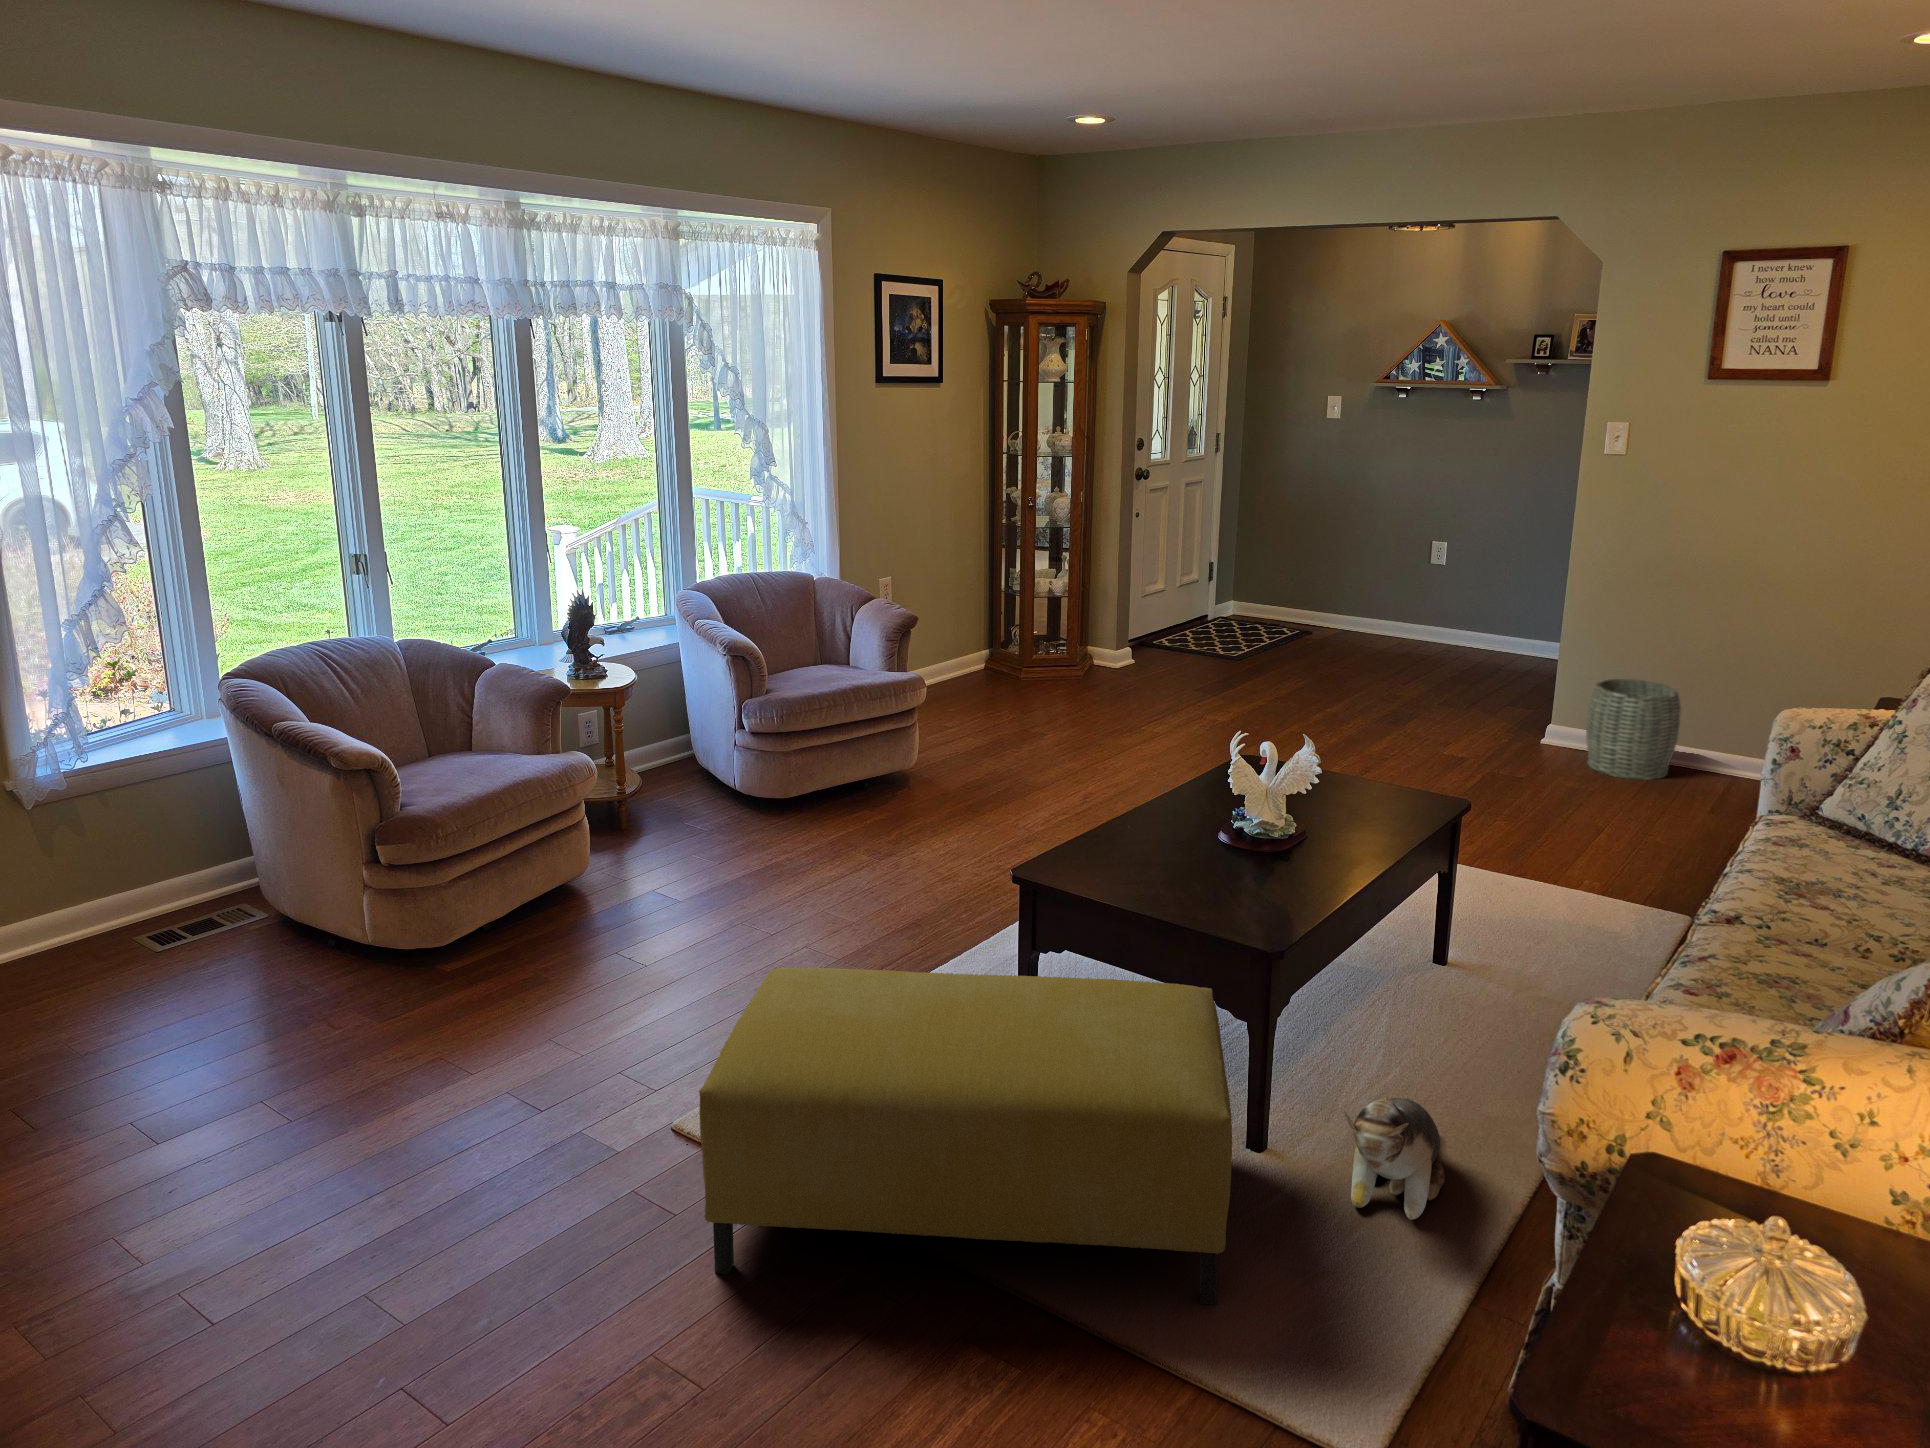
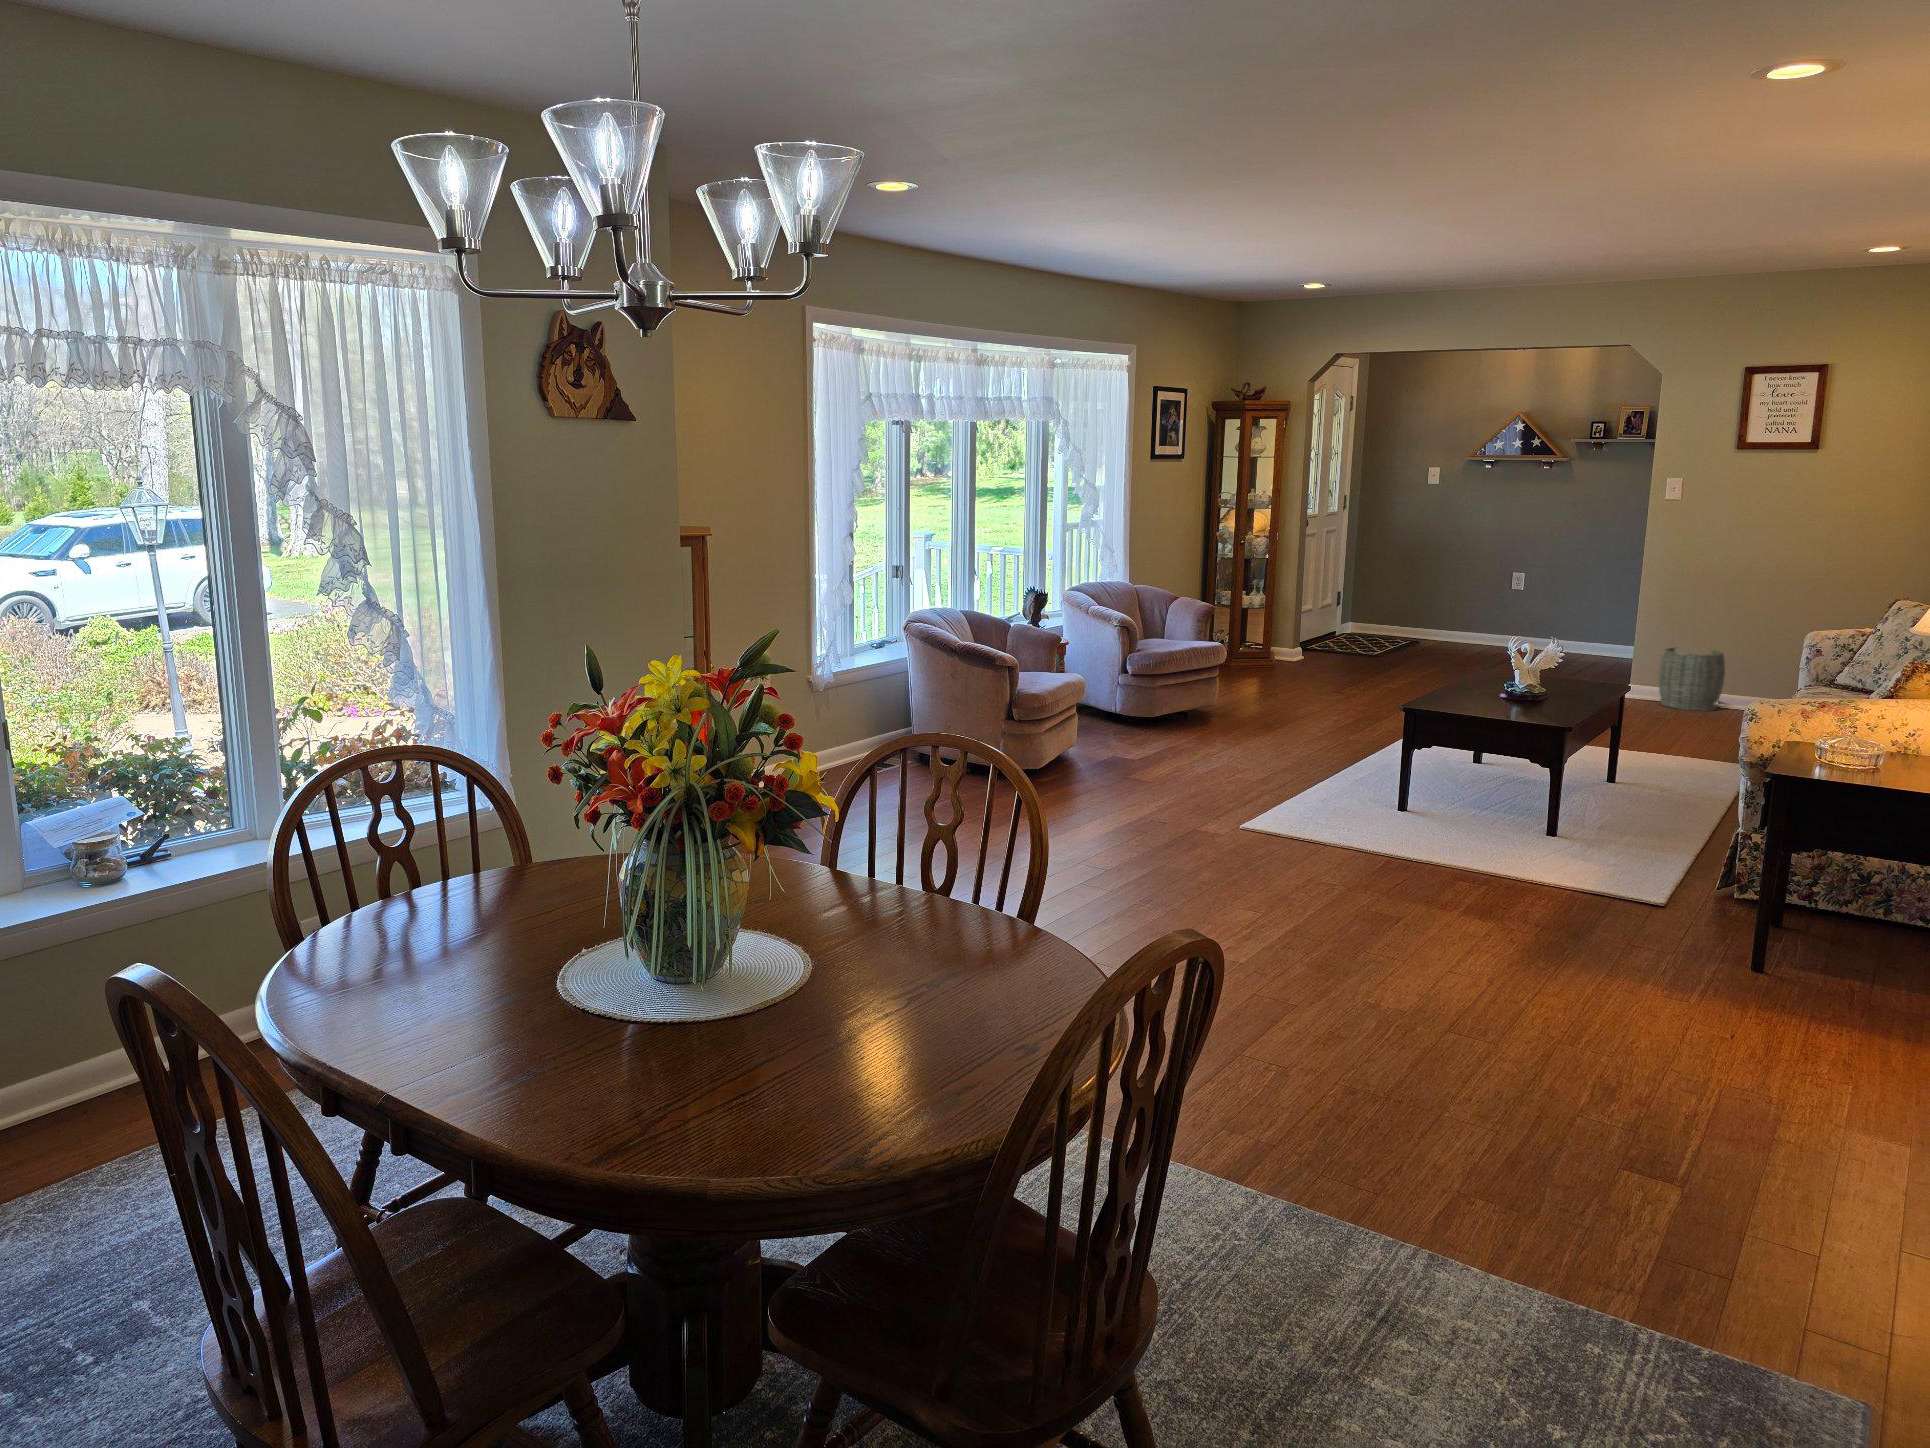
ottoman: present [699,967,1232,1305] -> none [1298,730,1578,862]
plush toy: present [1343,1097,1445,1220] -> none [1612,780,1658,843]

